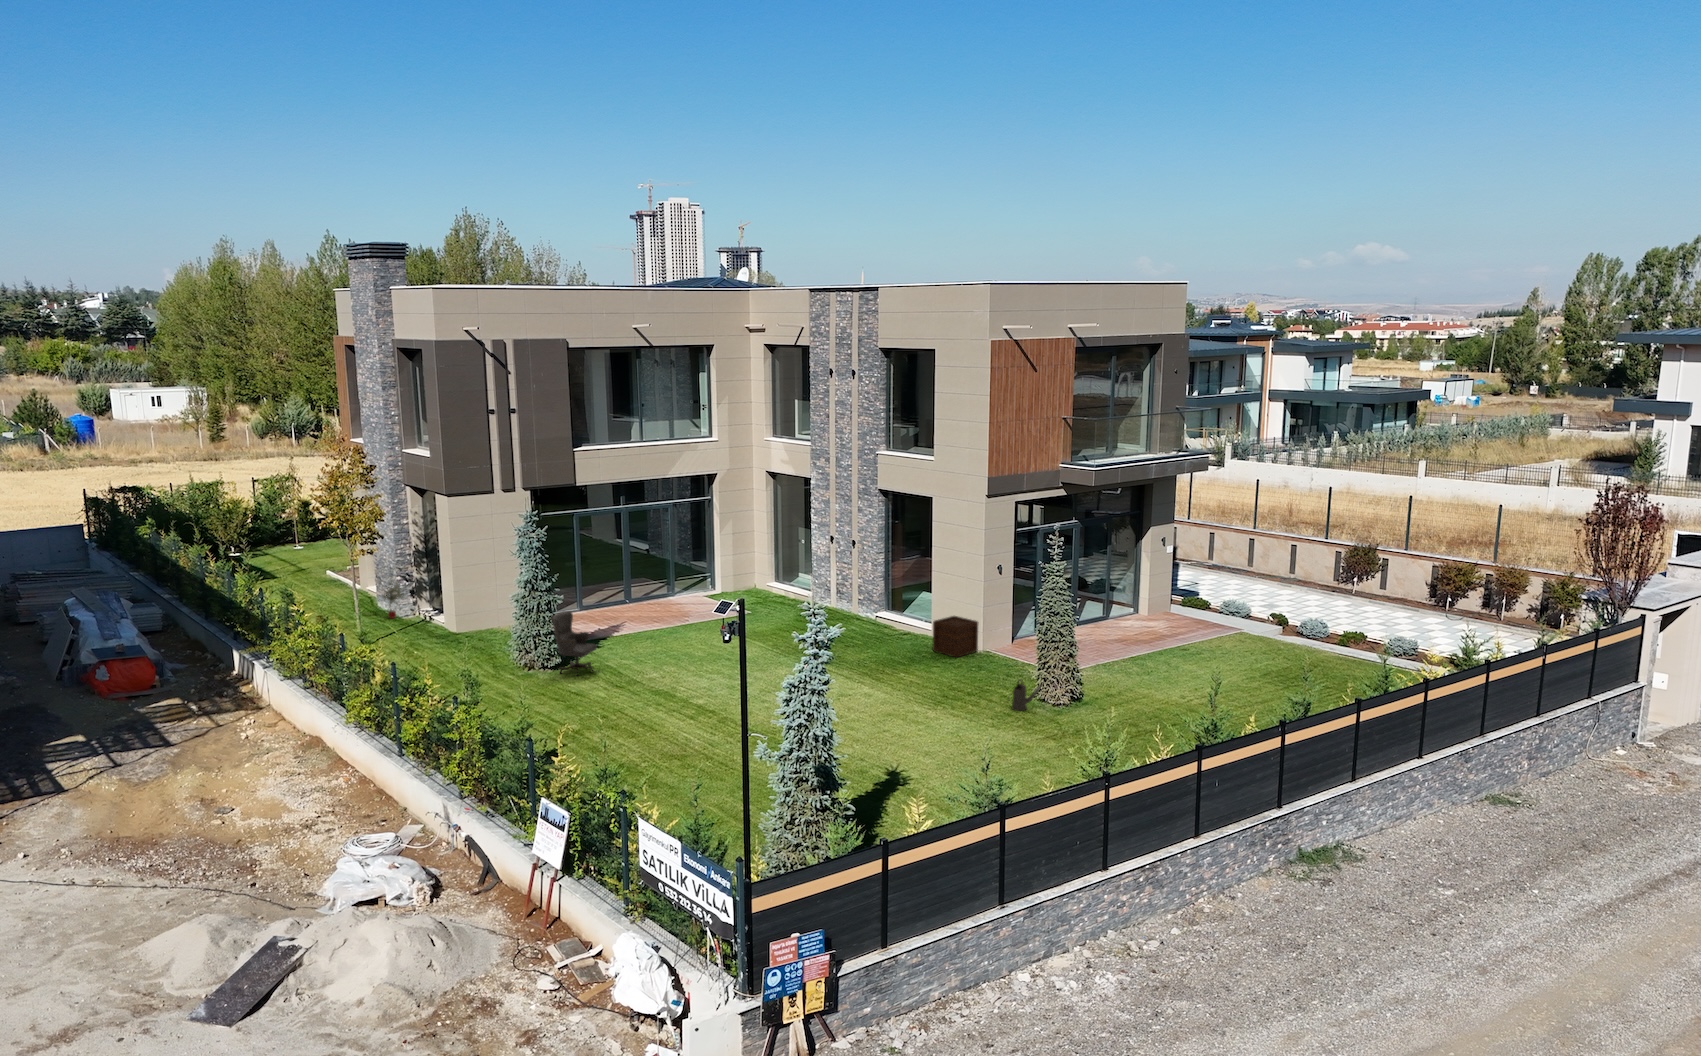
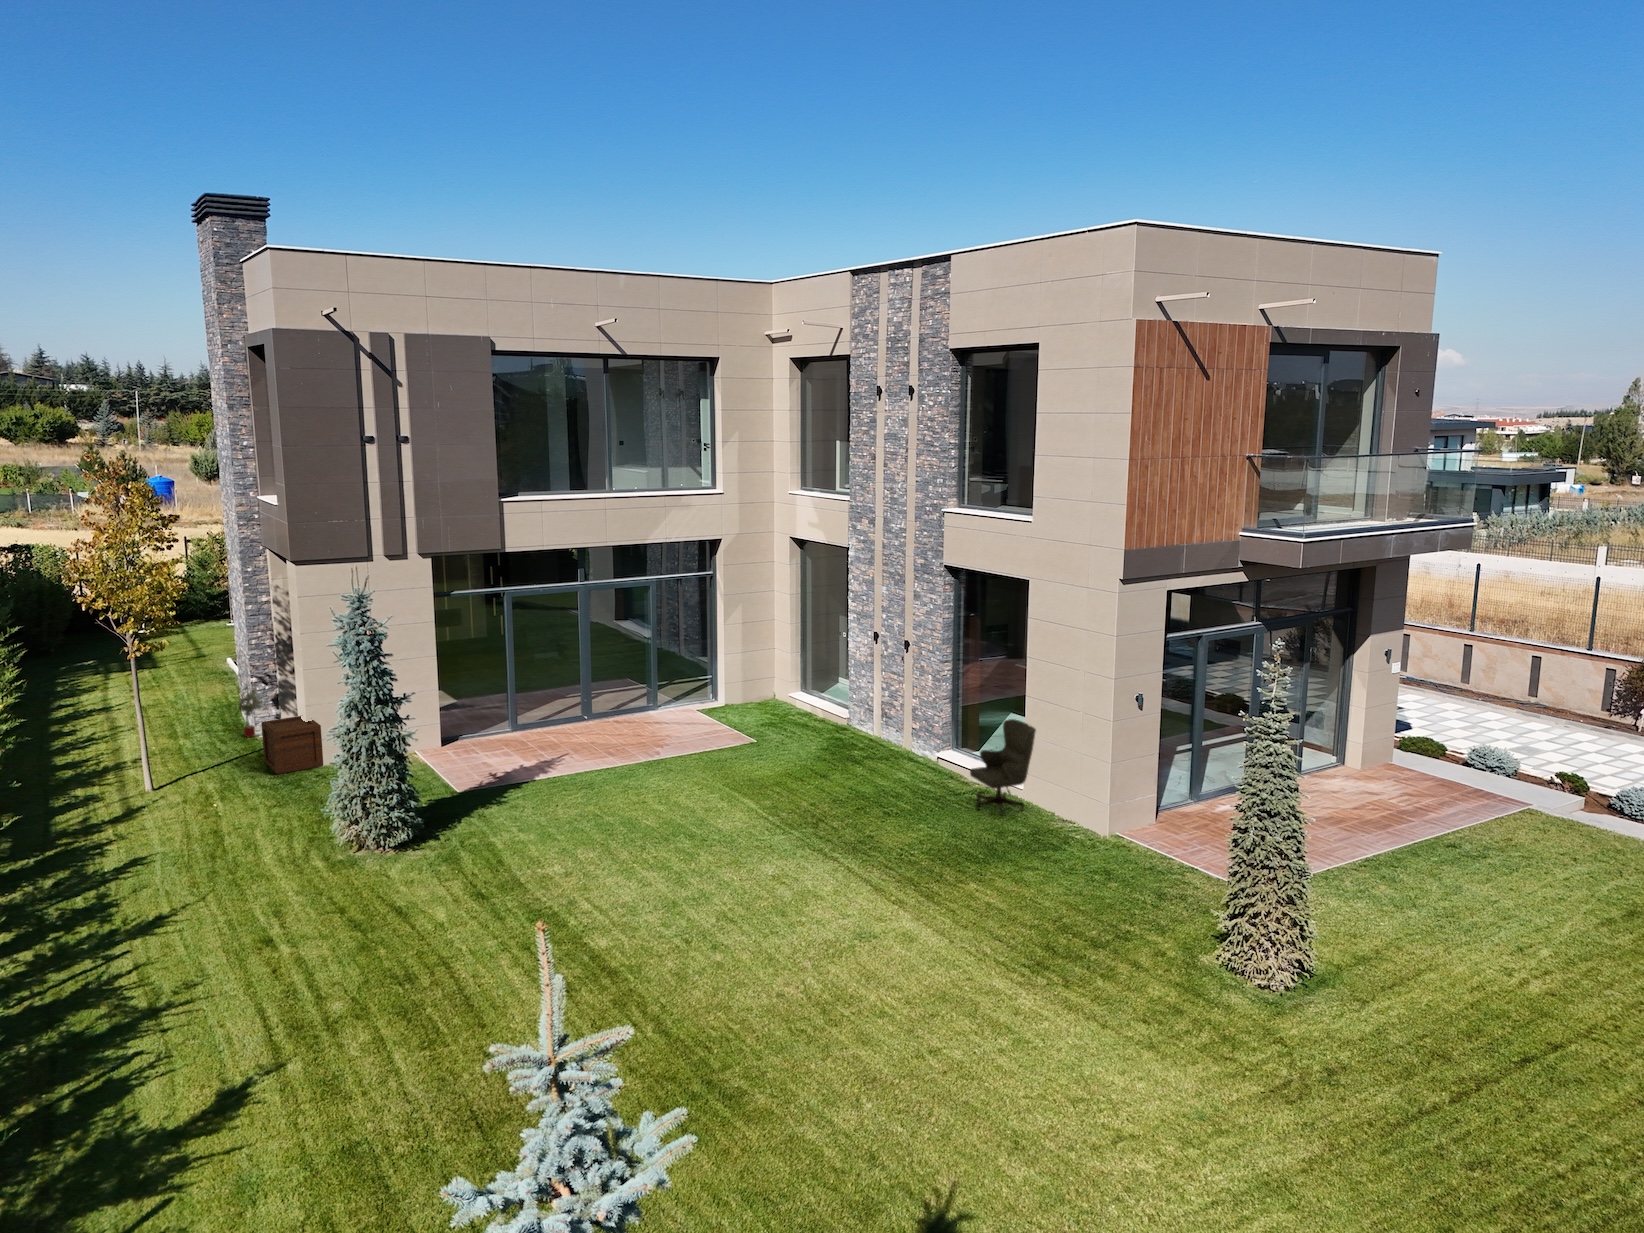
chair: present [552,611,597,675] -> present [970,719,1036,816]
wooden crate: present [933,616,978,657] -> present [261,716,323,774]
watering can: present [1012,680,1043,711] -> none [1170,915,1235,973]

